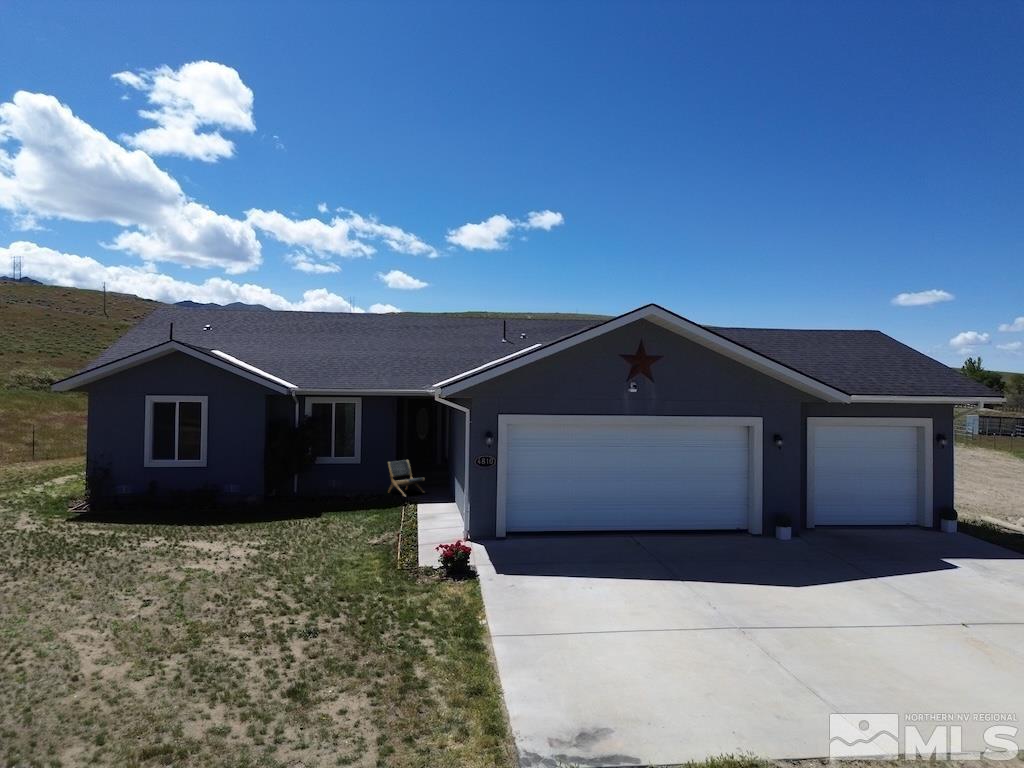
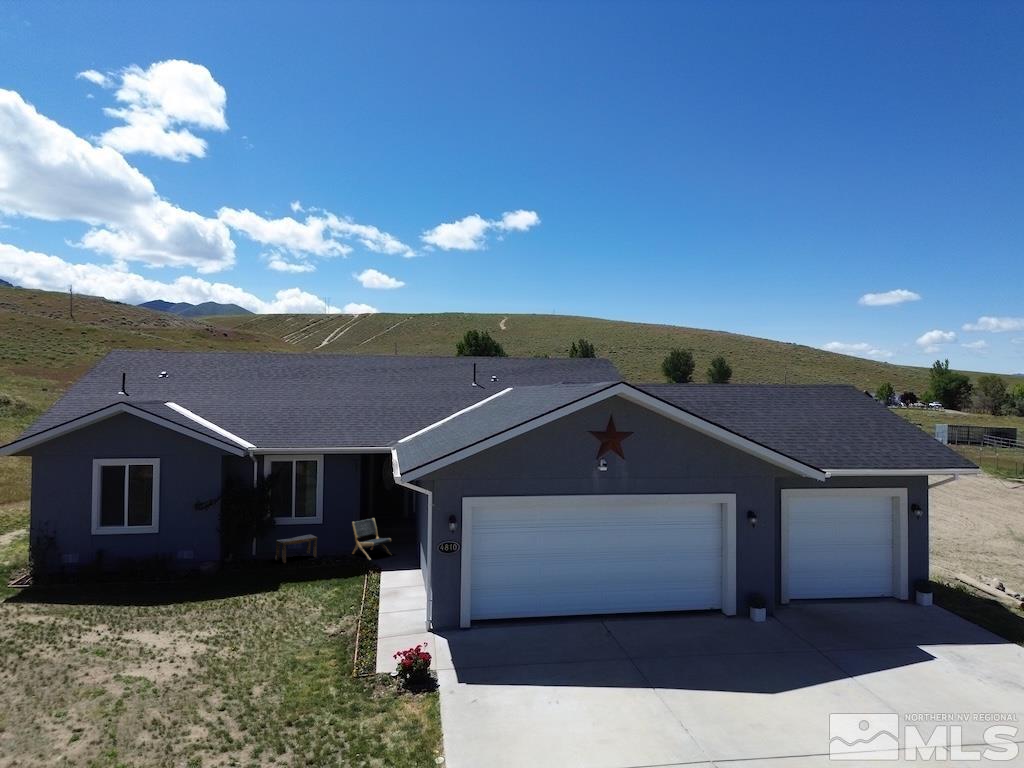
bench: none [316,473,355,498] -> present [276,534,318,563]

